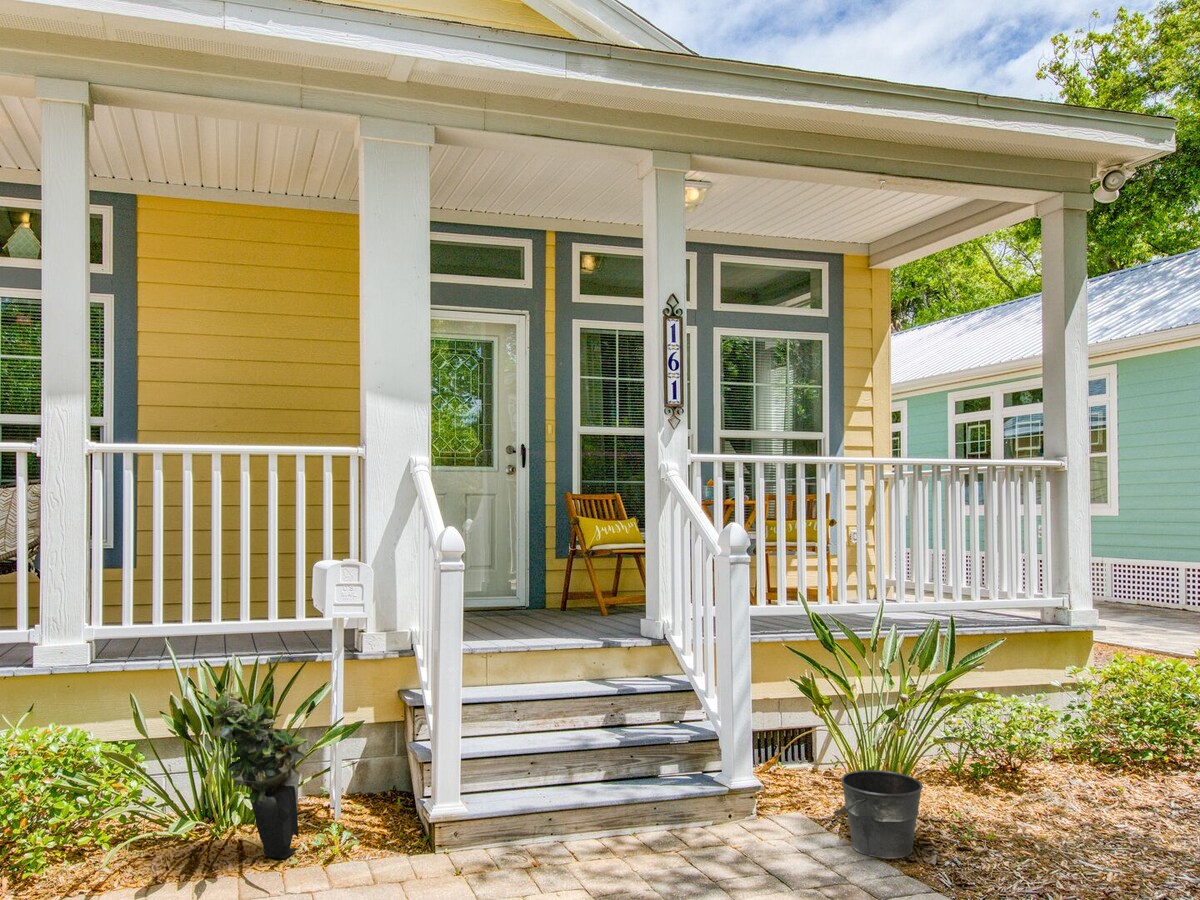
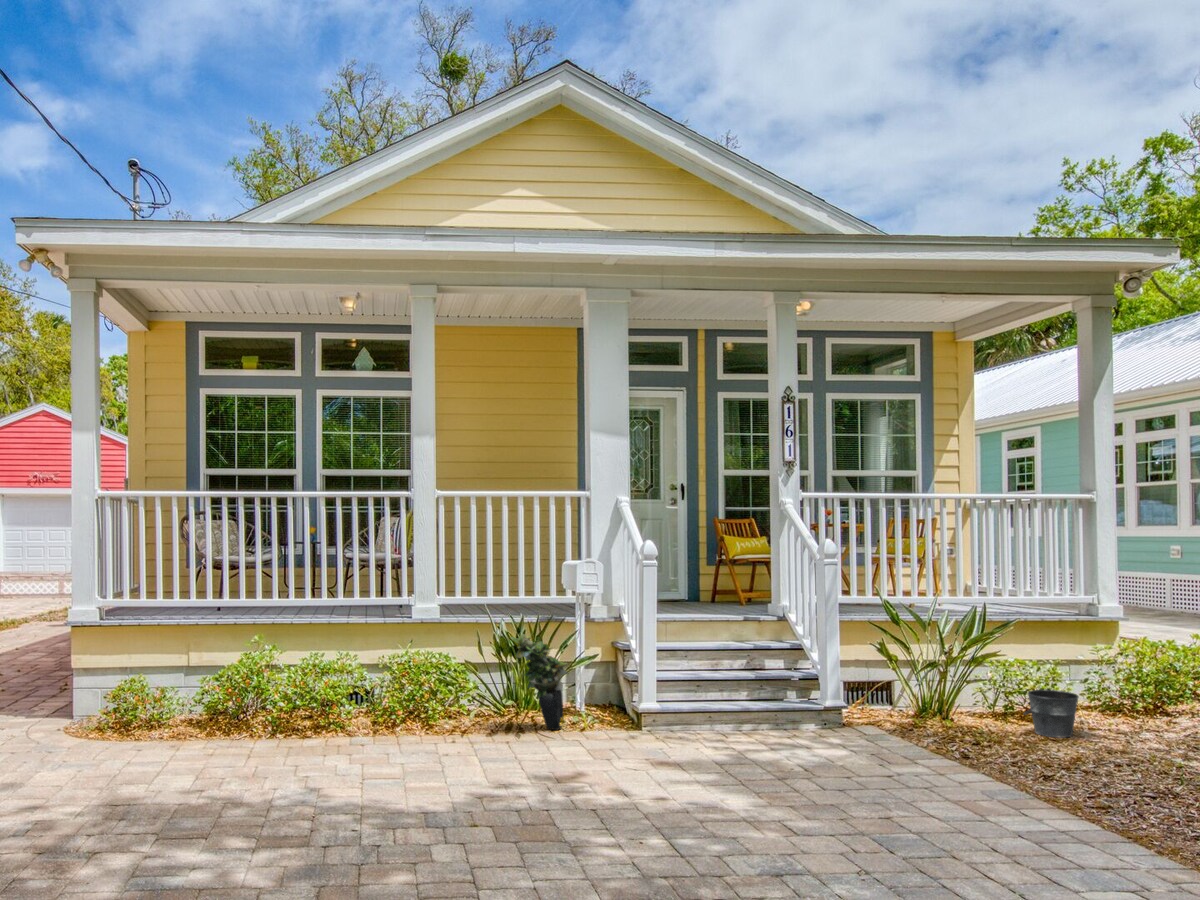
bucket: present [834,770,923,859] -> present [1024,690,1079,737]

